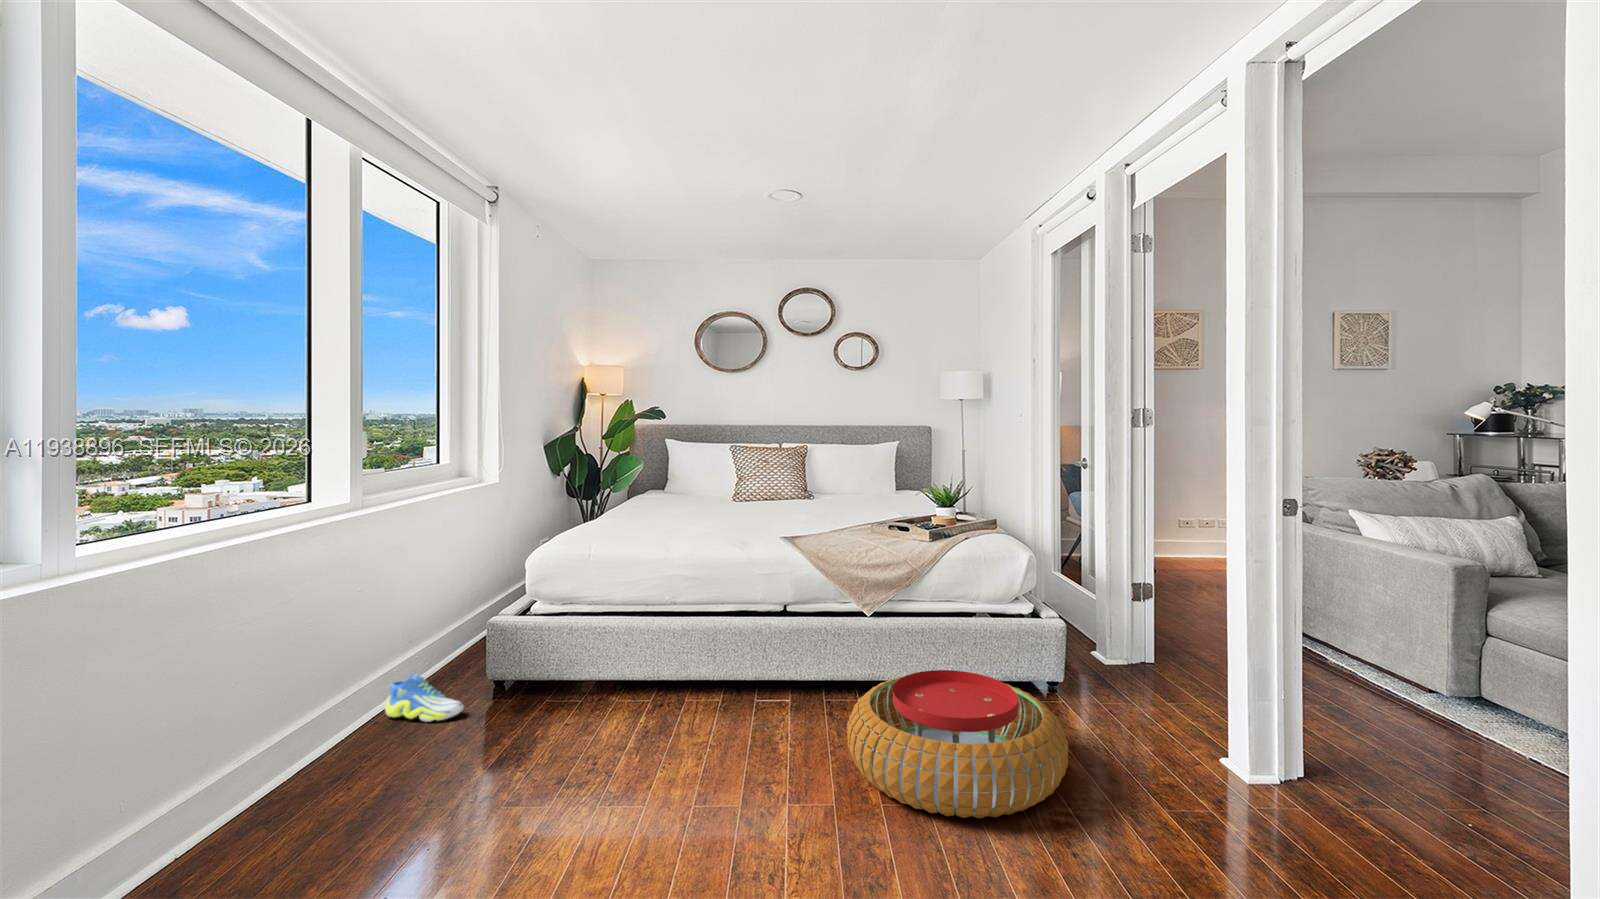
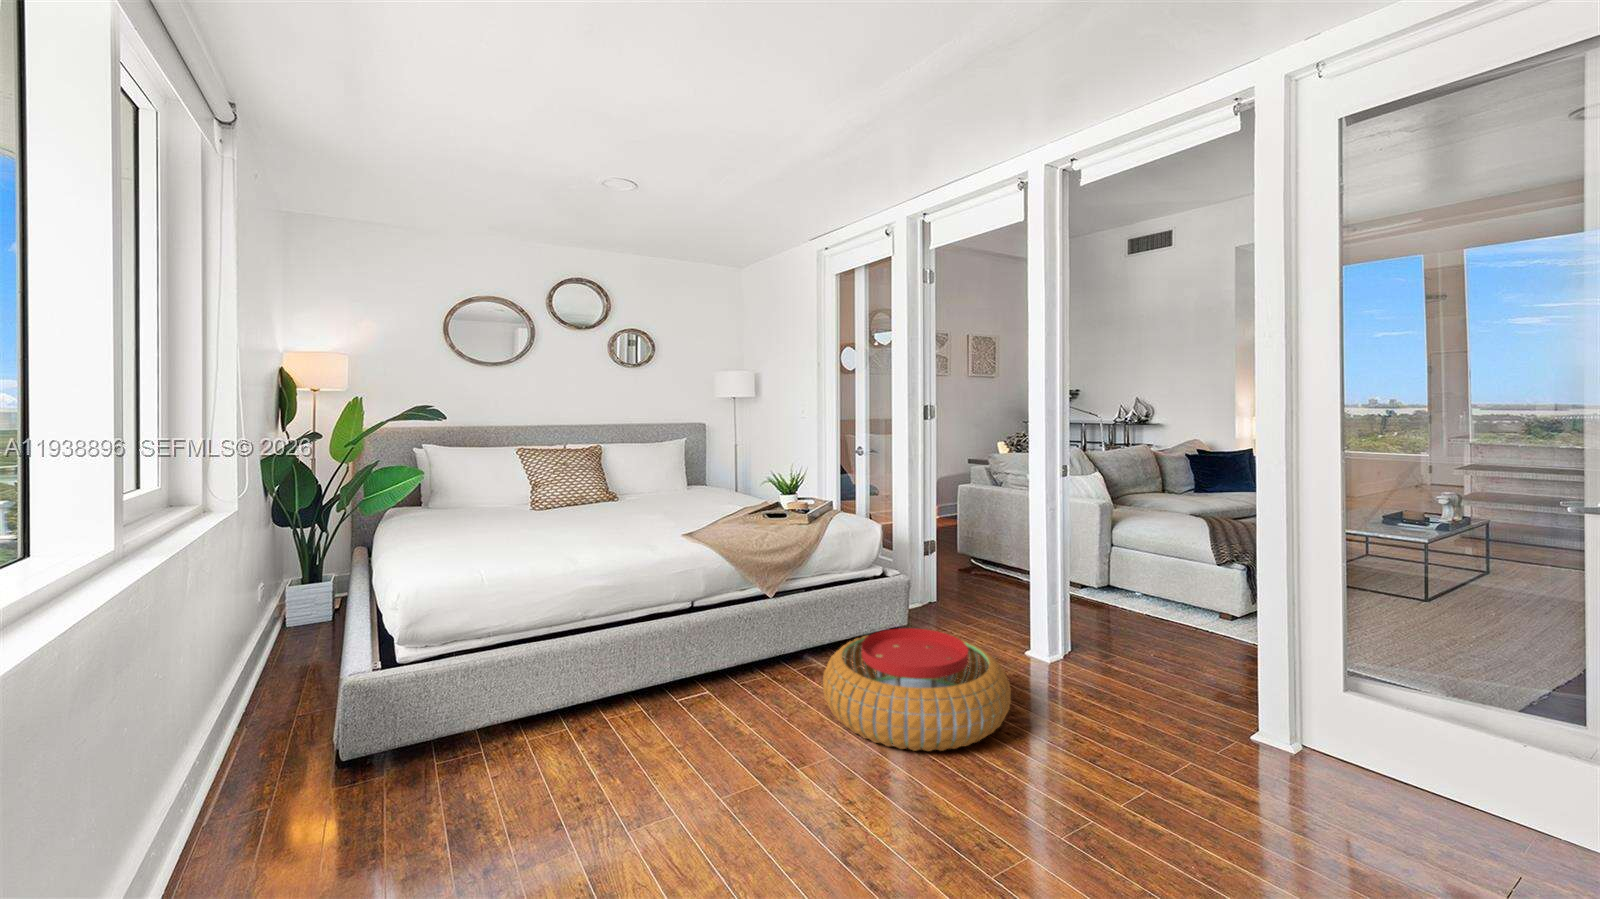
sneaker: present [385,674,463,722] -> none [184,789,332,866]

